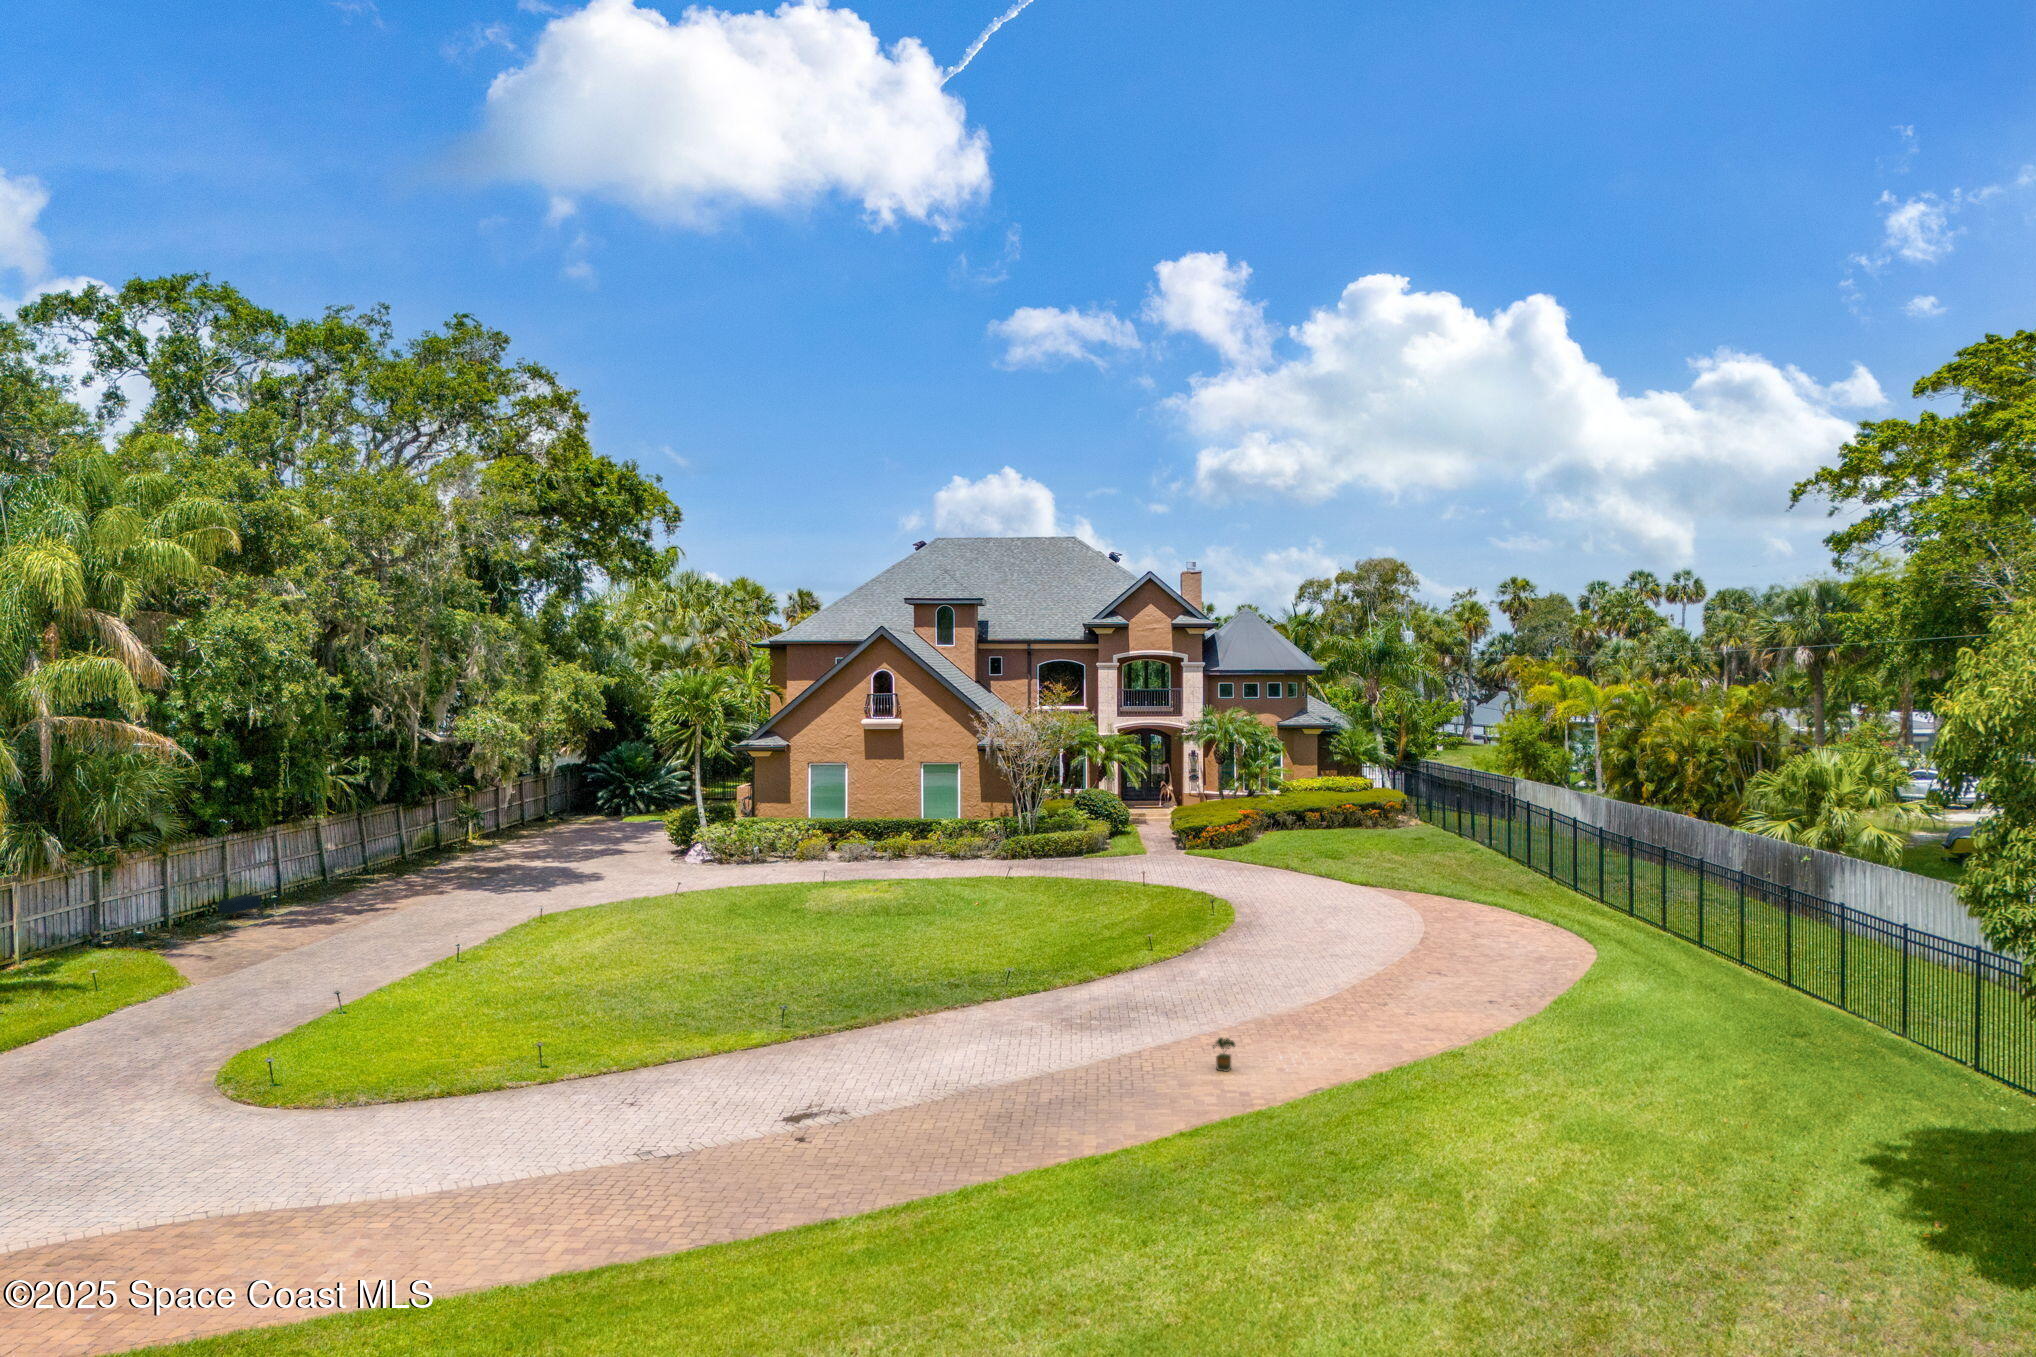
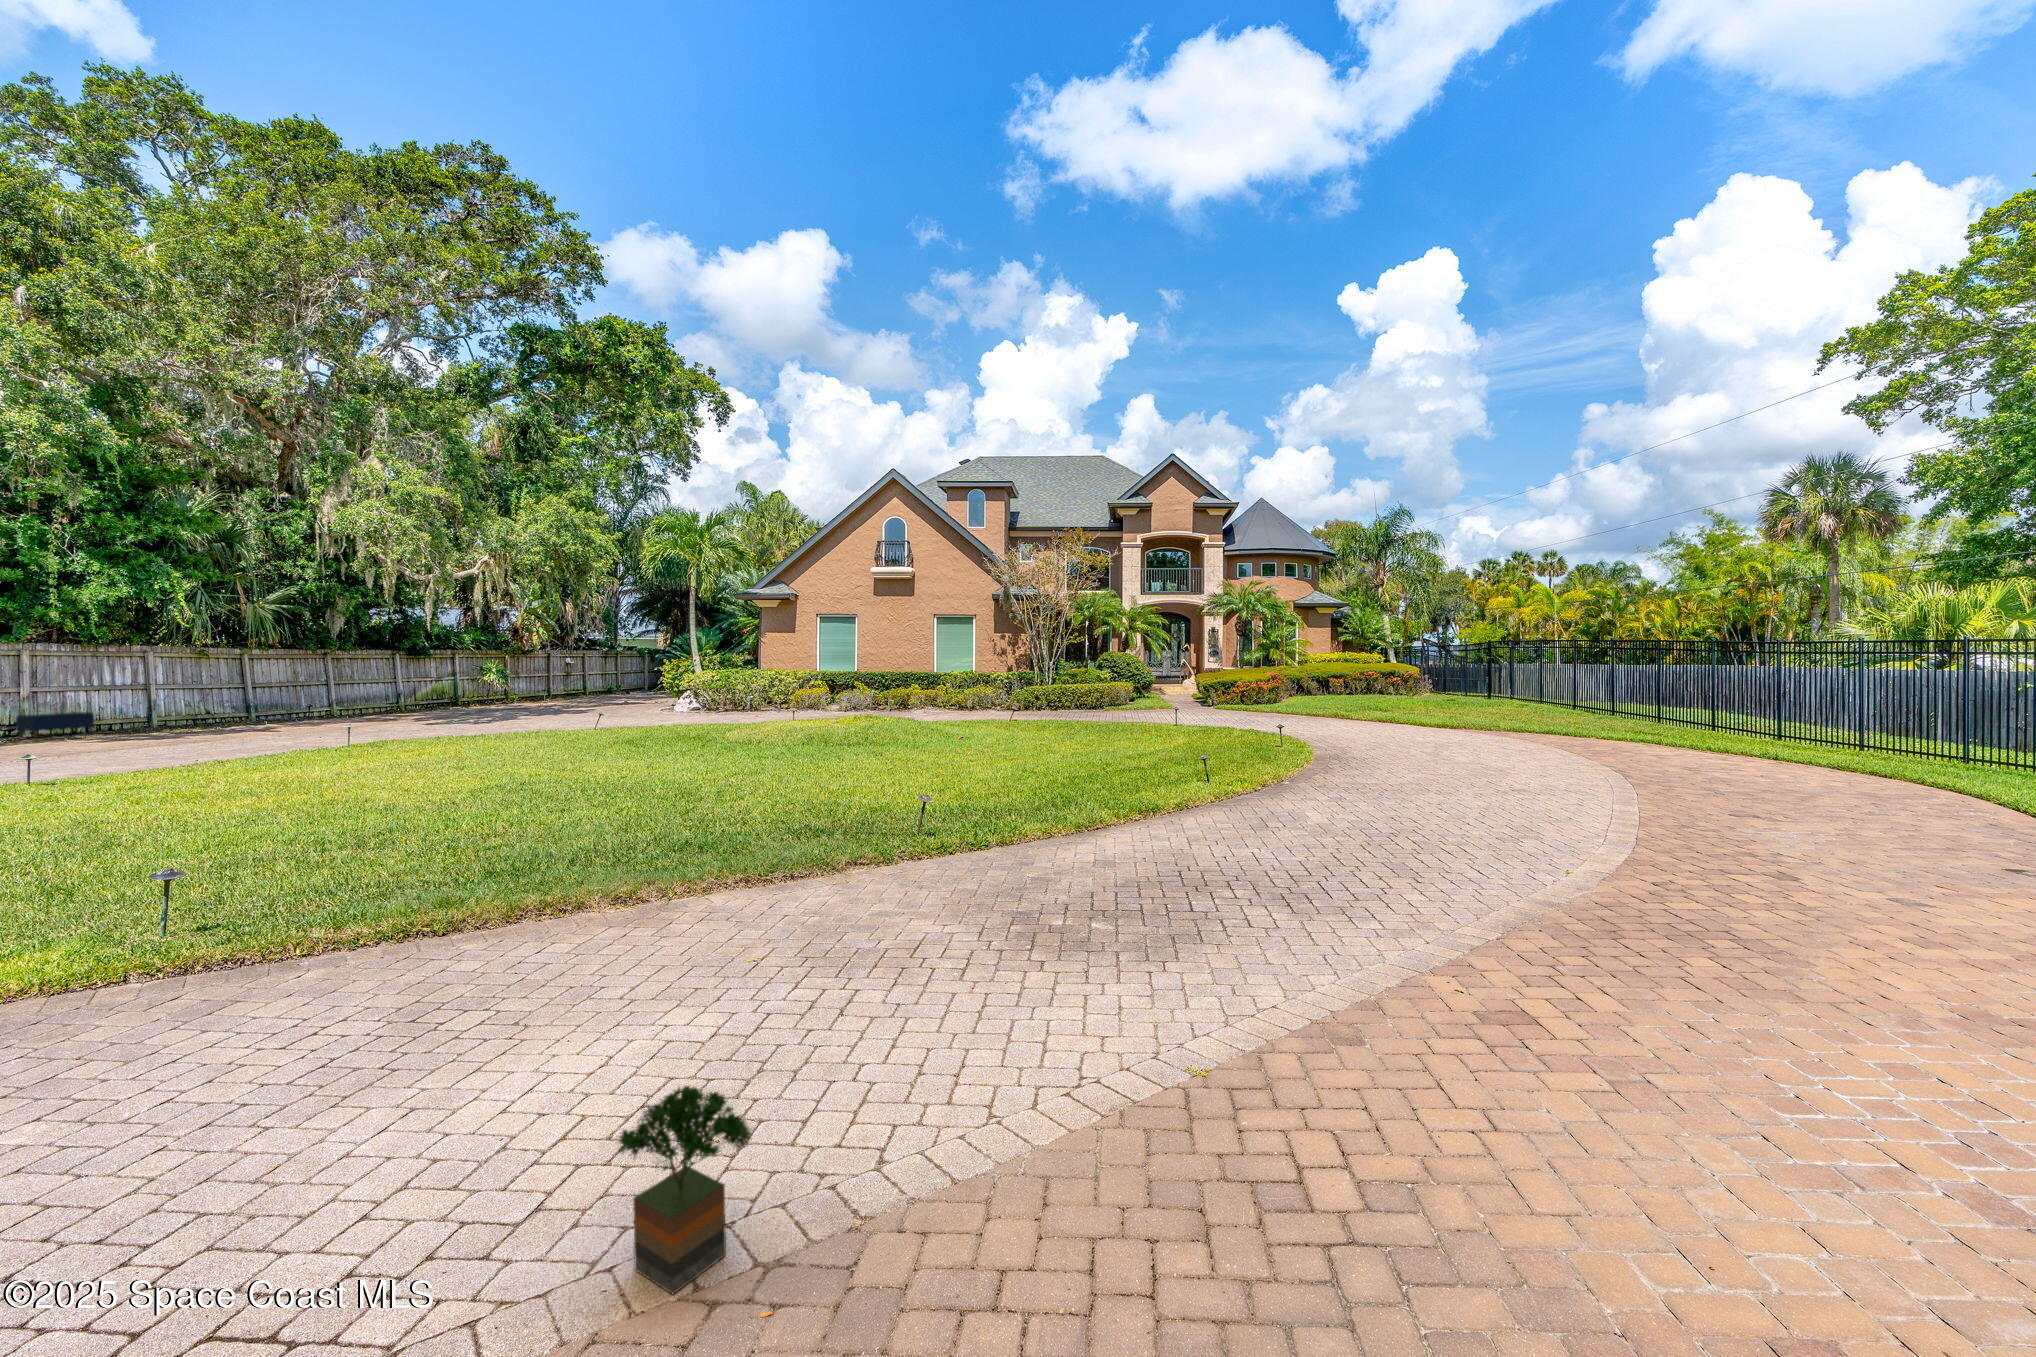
potted tree: present [1213,1038,1235,1071] -> present [618,1086,753,1295]

